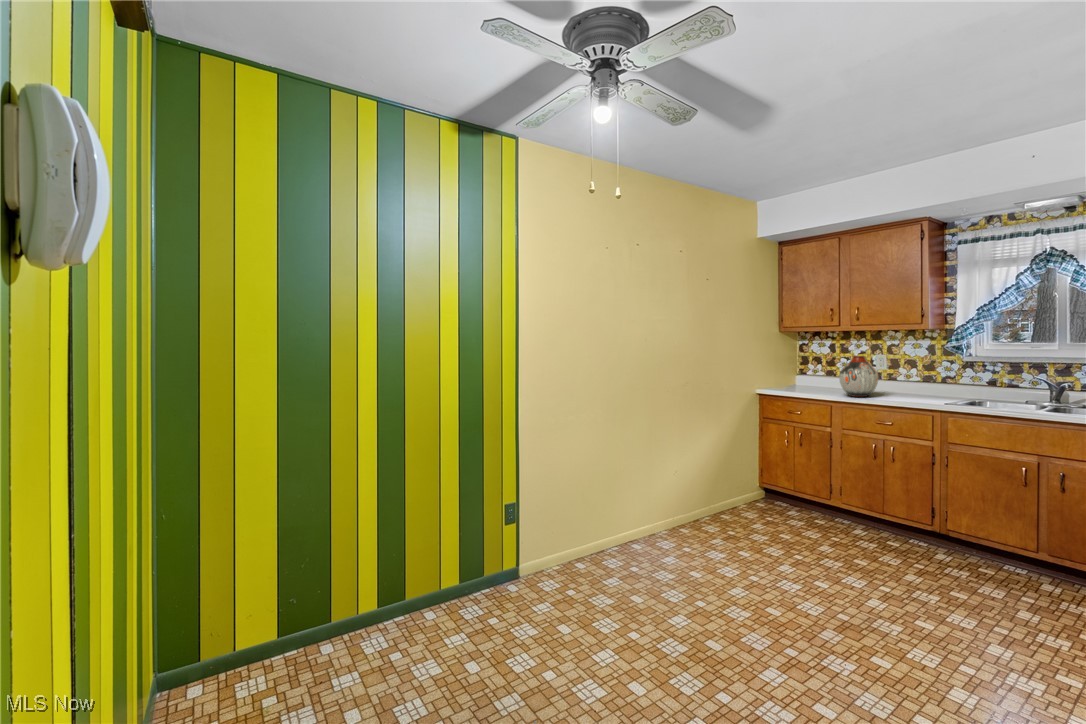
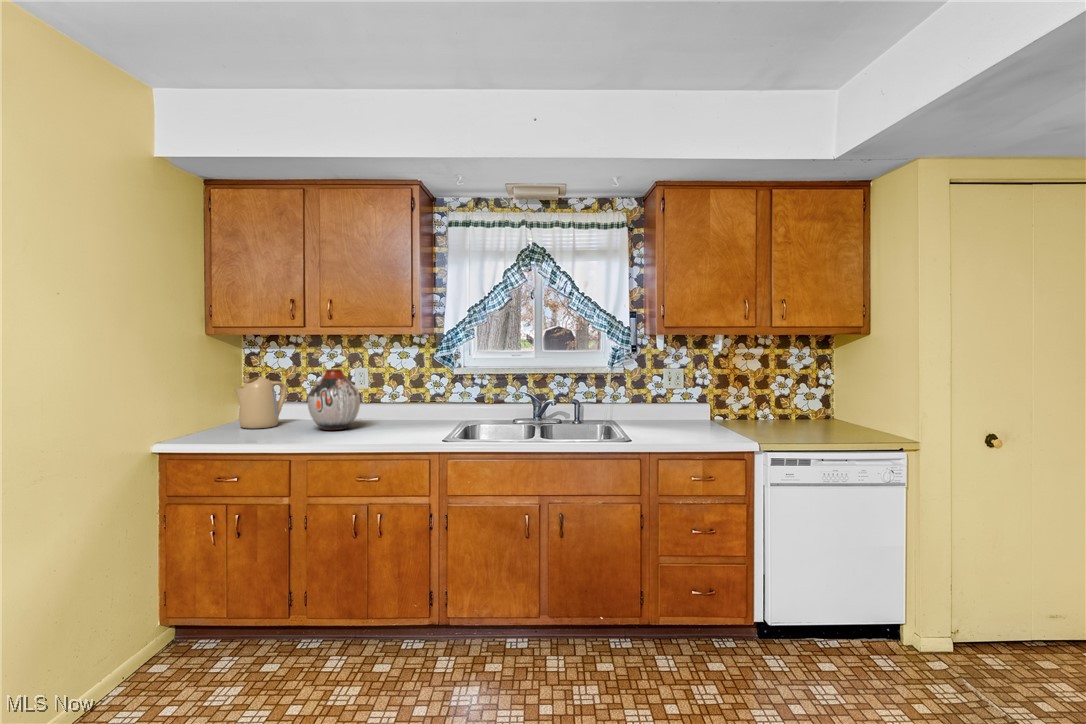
kettle: none [791,360,826,392] -> present [234,377,287,428]

